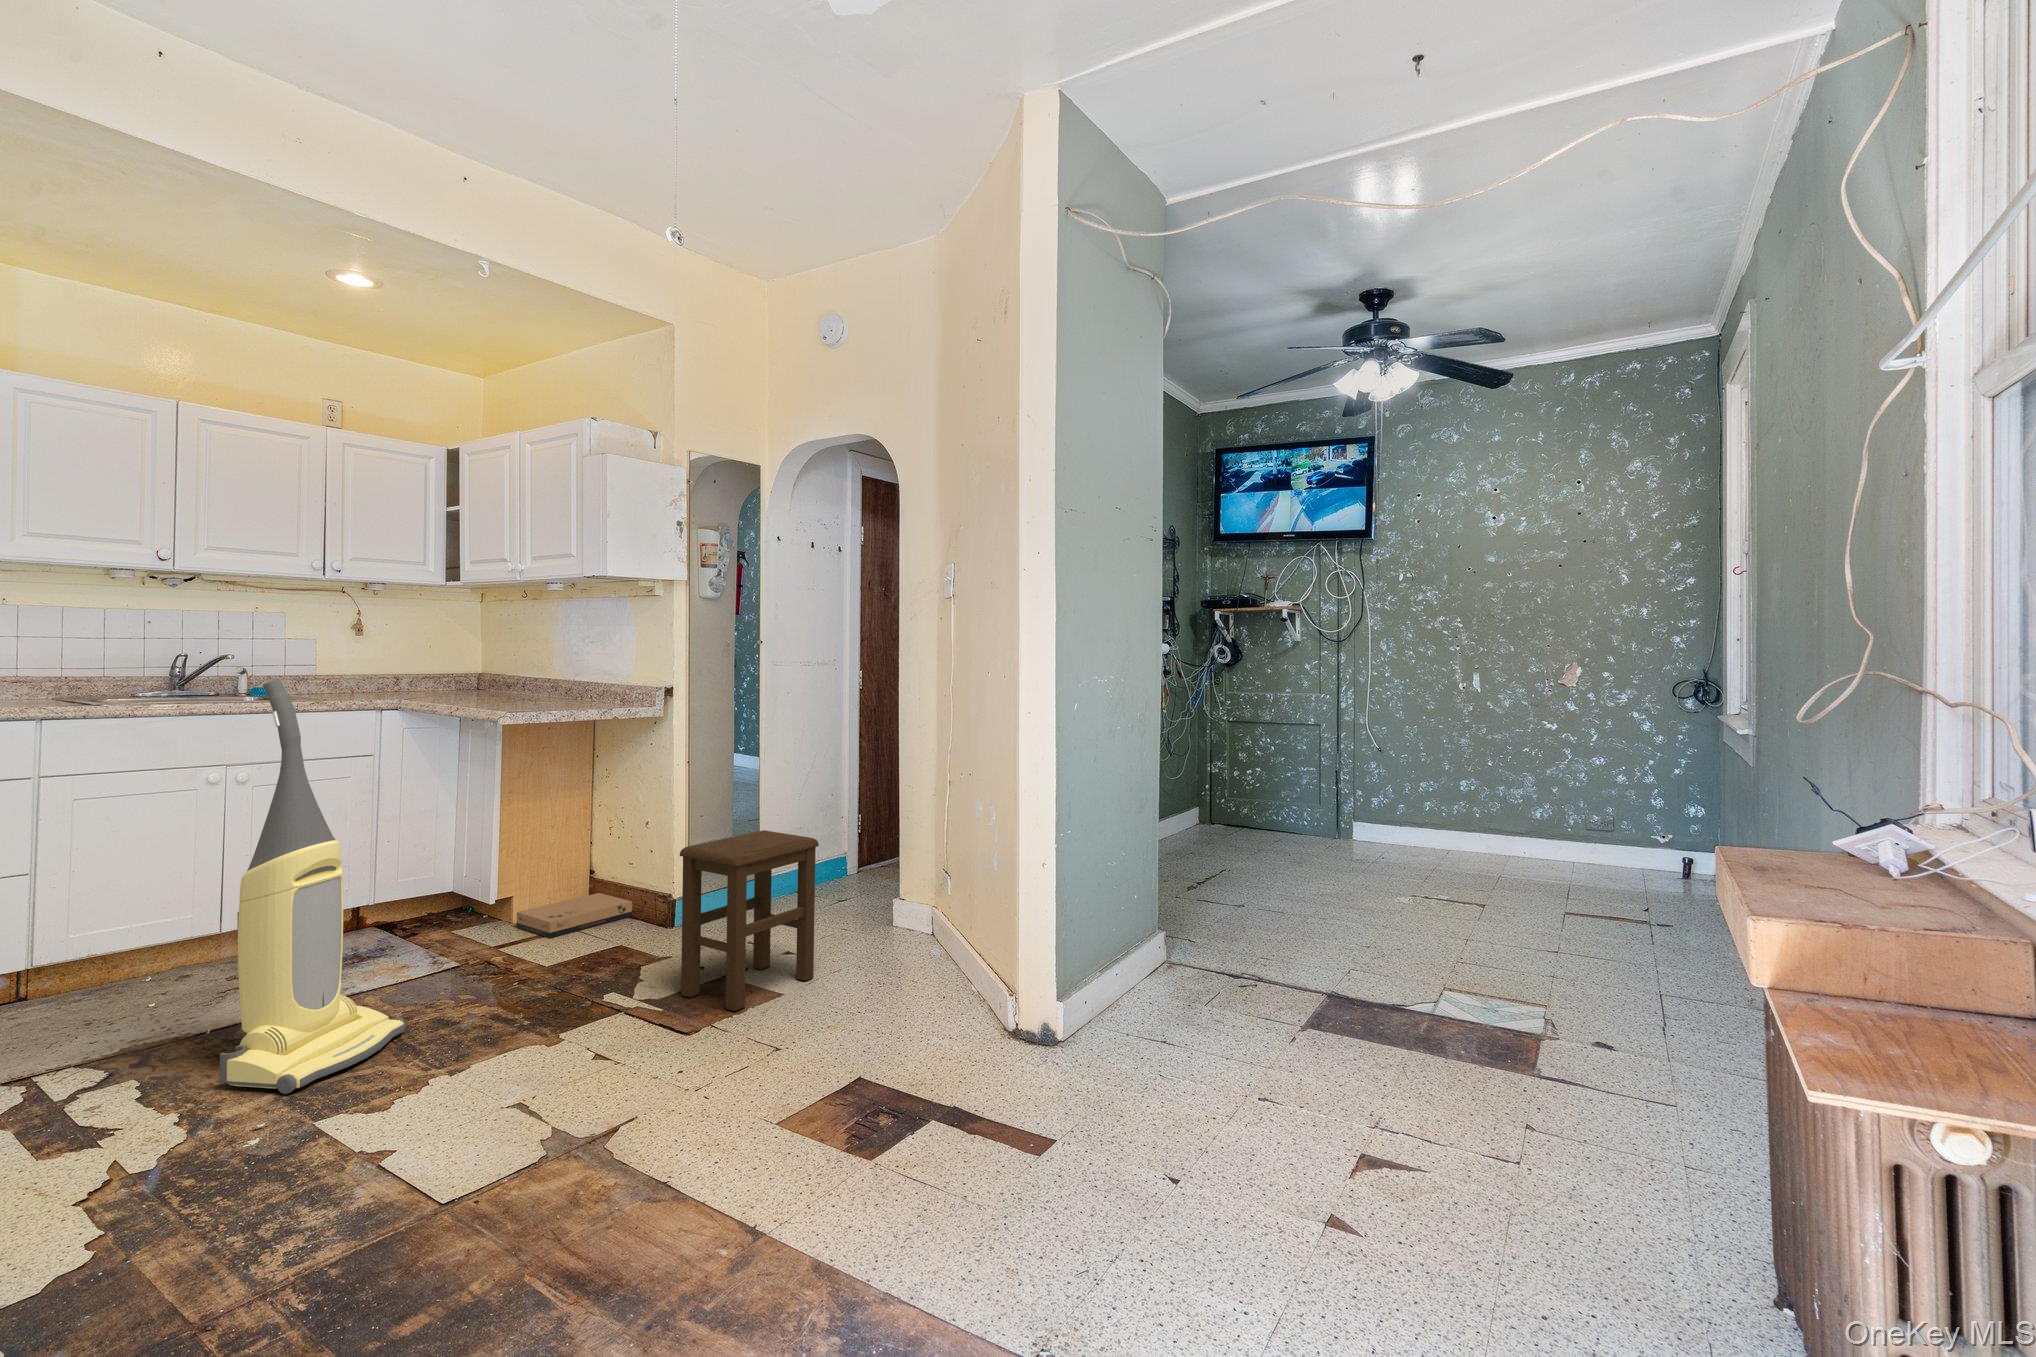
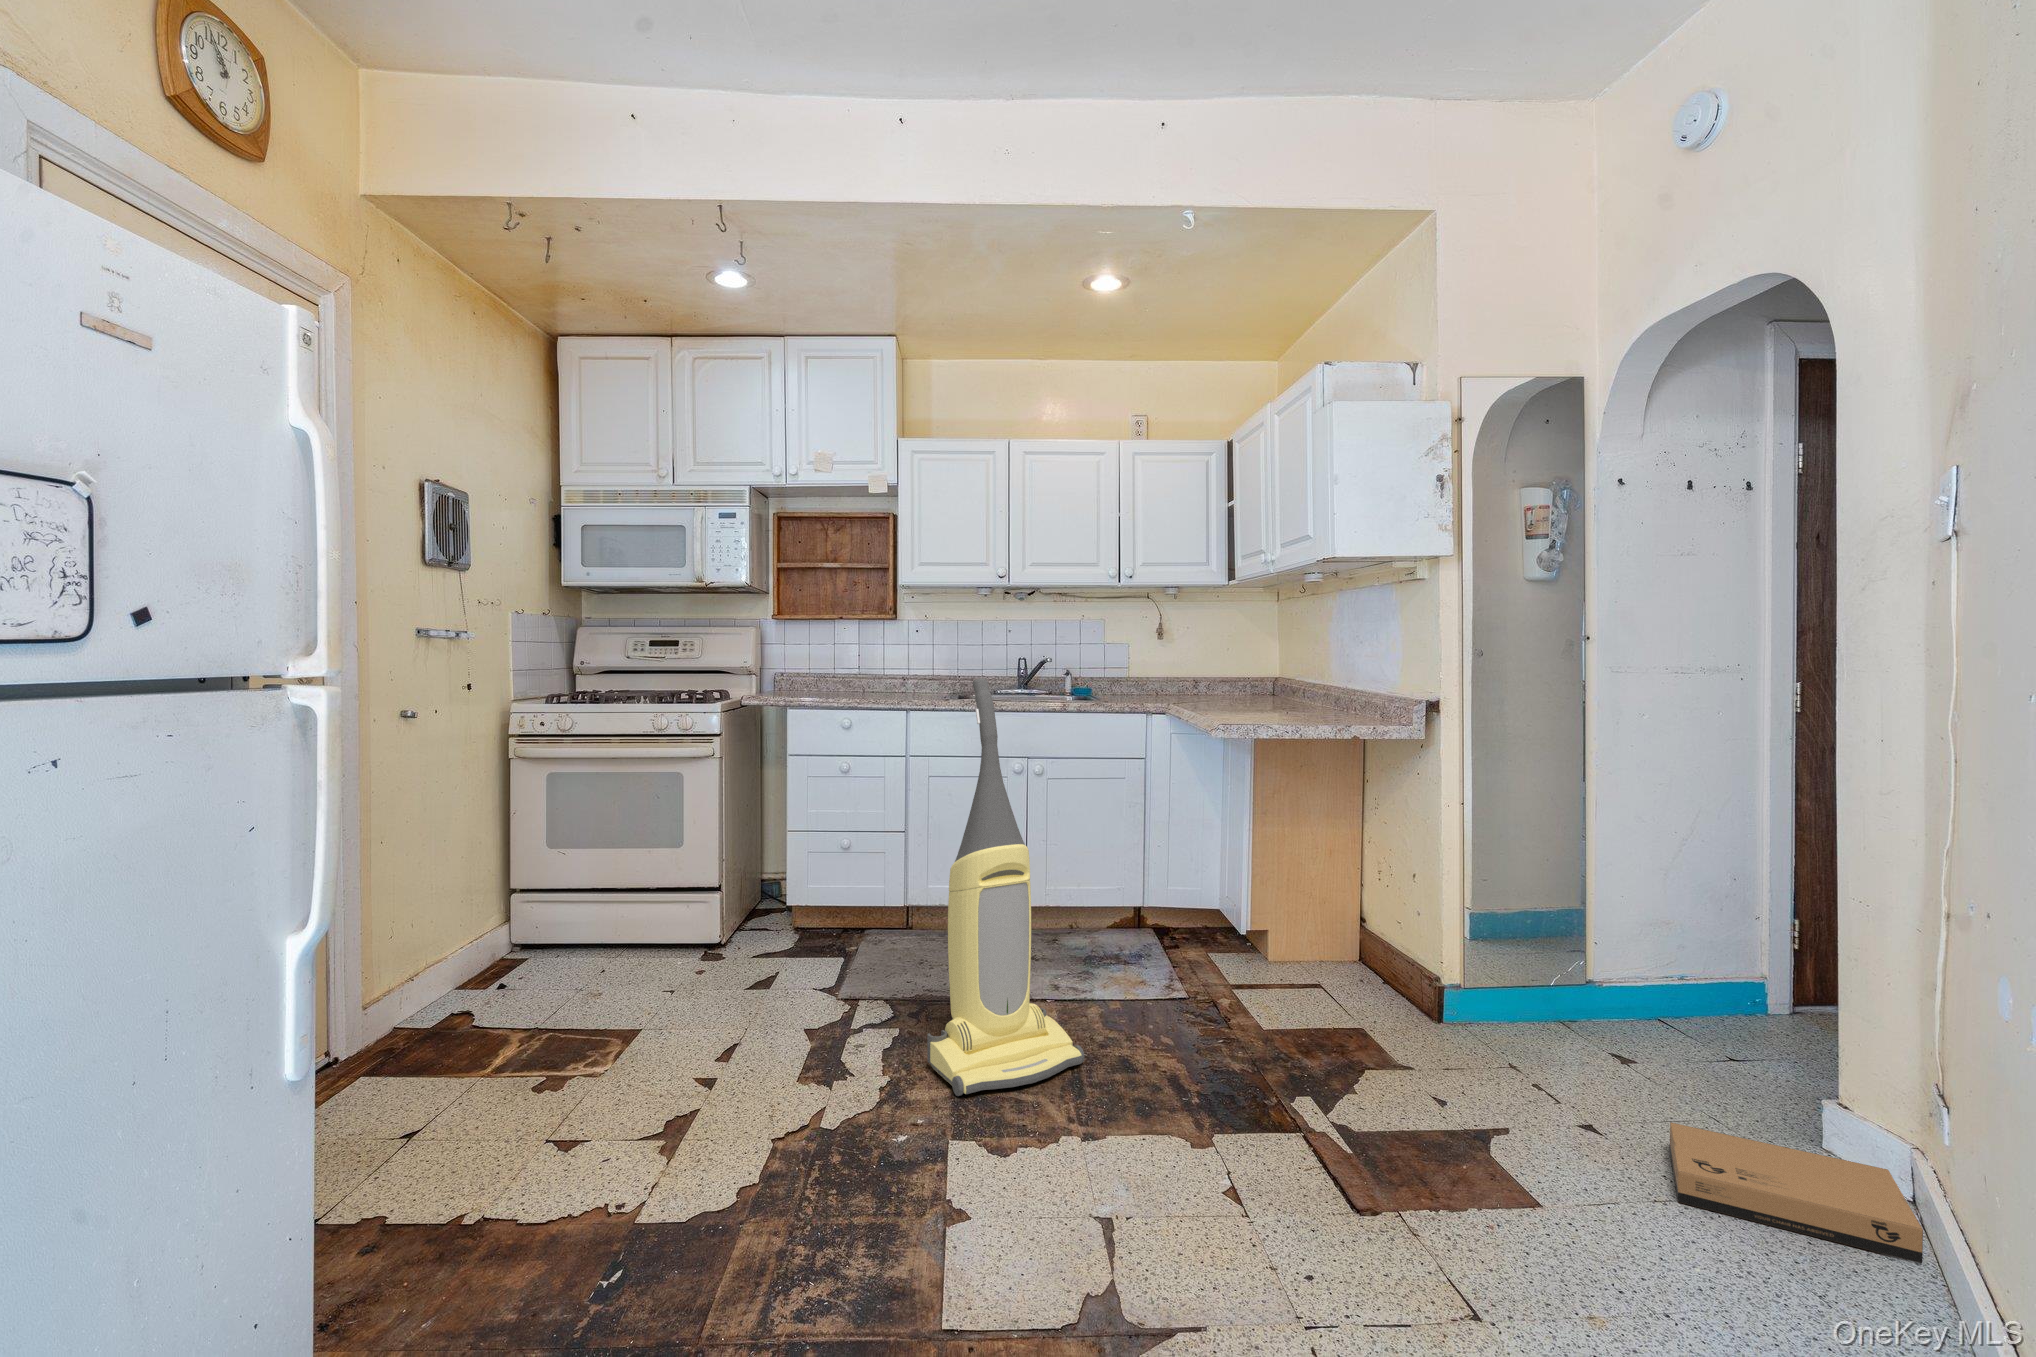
stool: present [680,830,819,1011] -> none [1384,920,1624,1202]
cardboard box: present [516,893,632,938] -> present [1669,1123,1923,1263]

